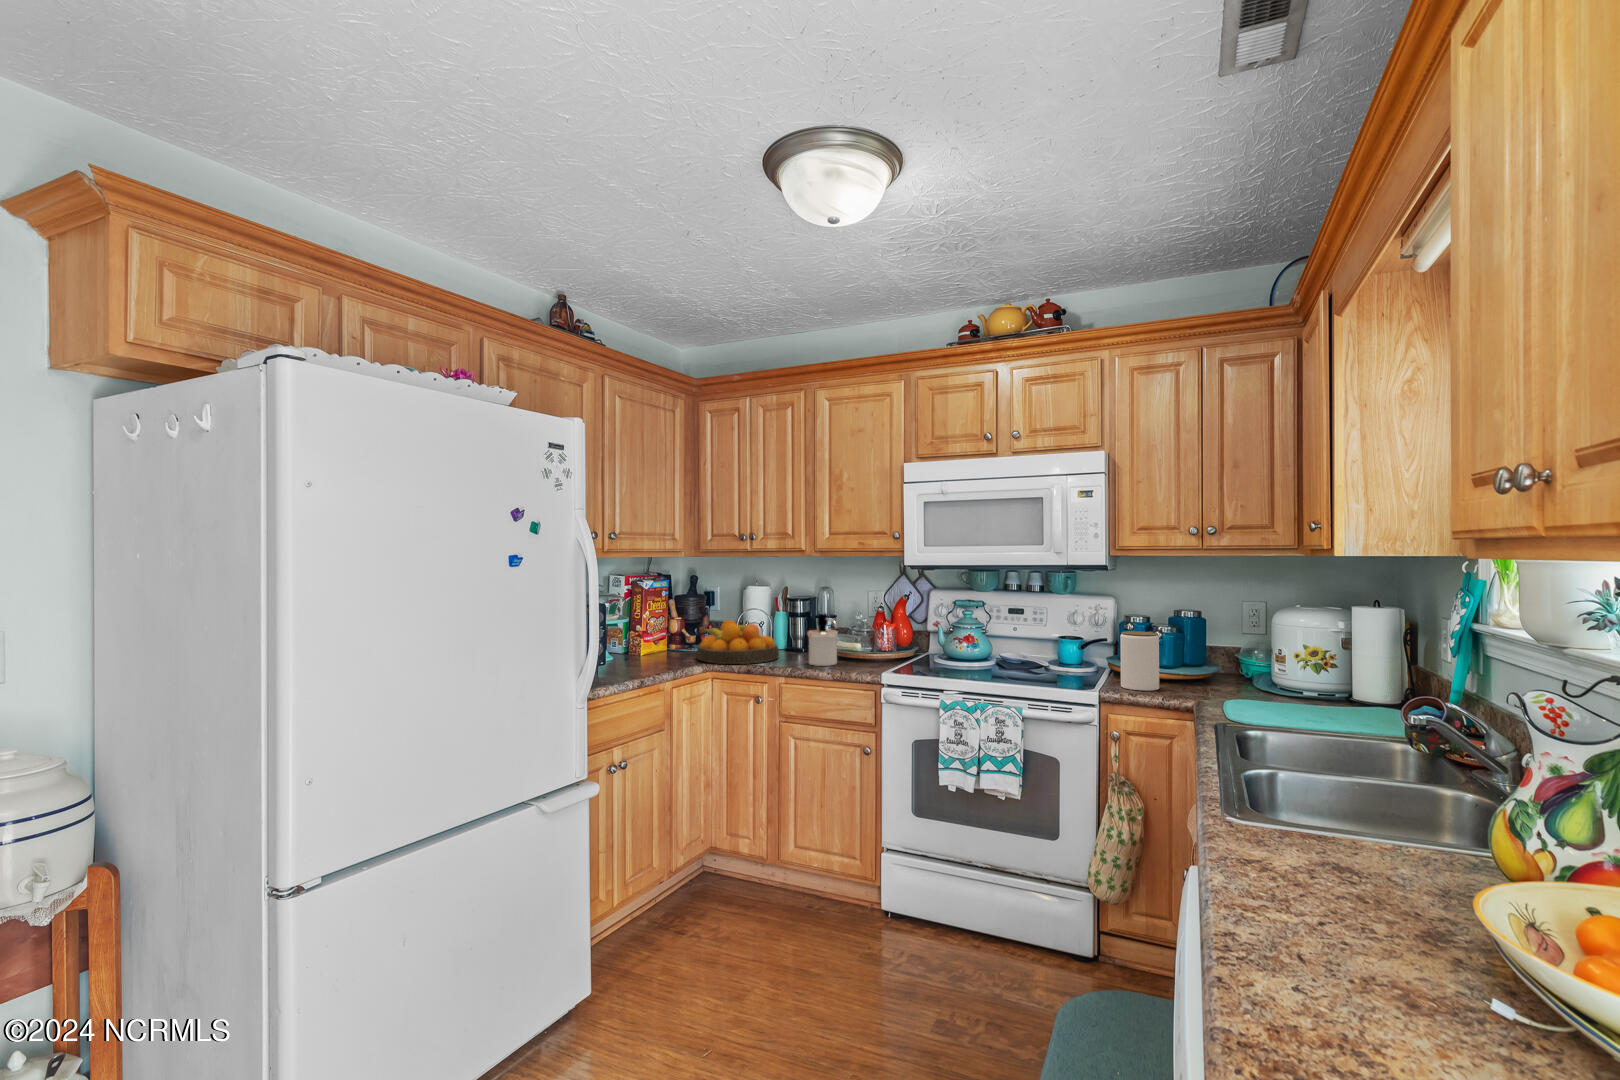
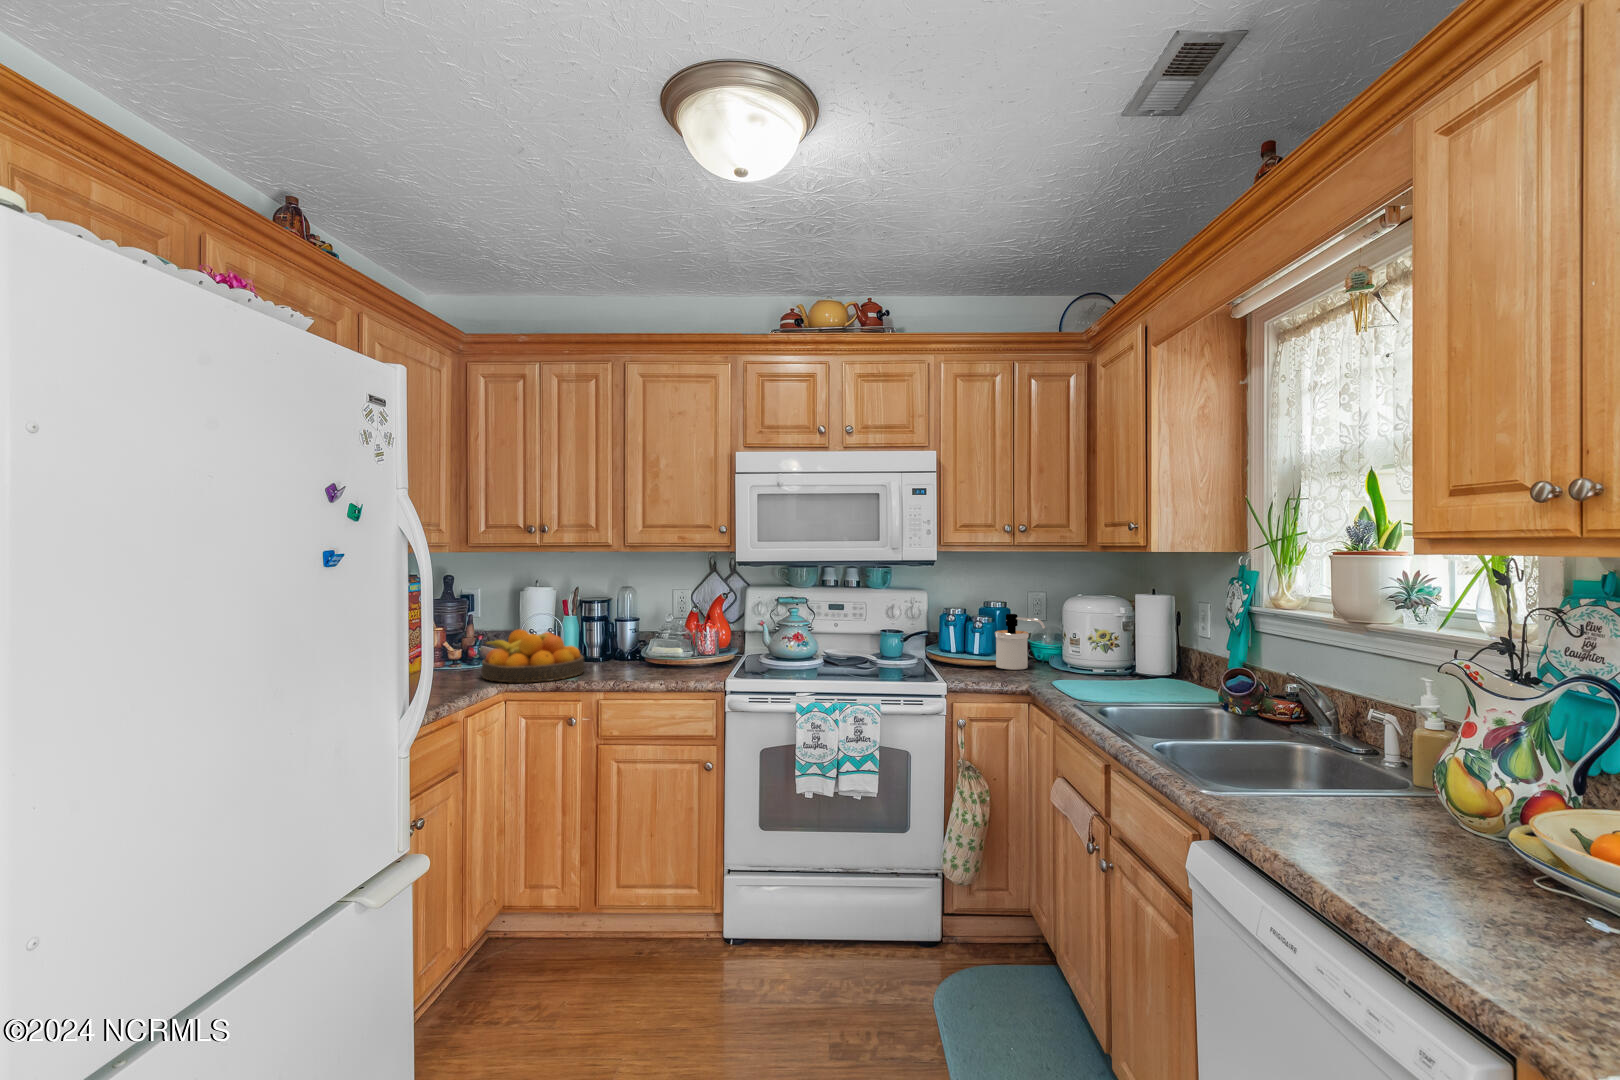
soap dispenser: present [808,614,838,666] -> present [995,614,1045,670]
jar: present [1120,631,1159,691] -> none [958,623,992,678]

